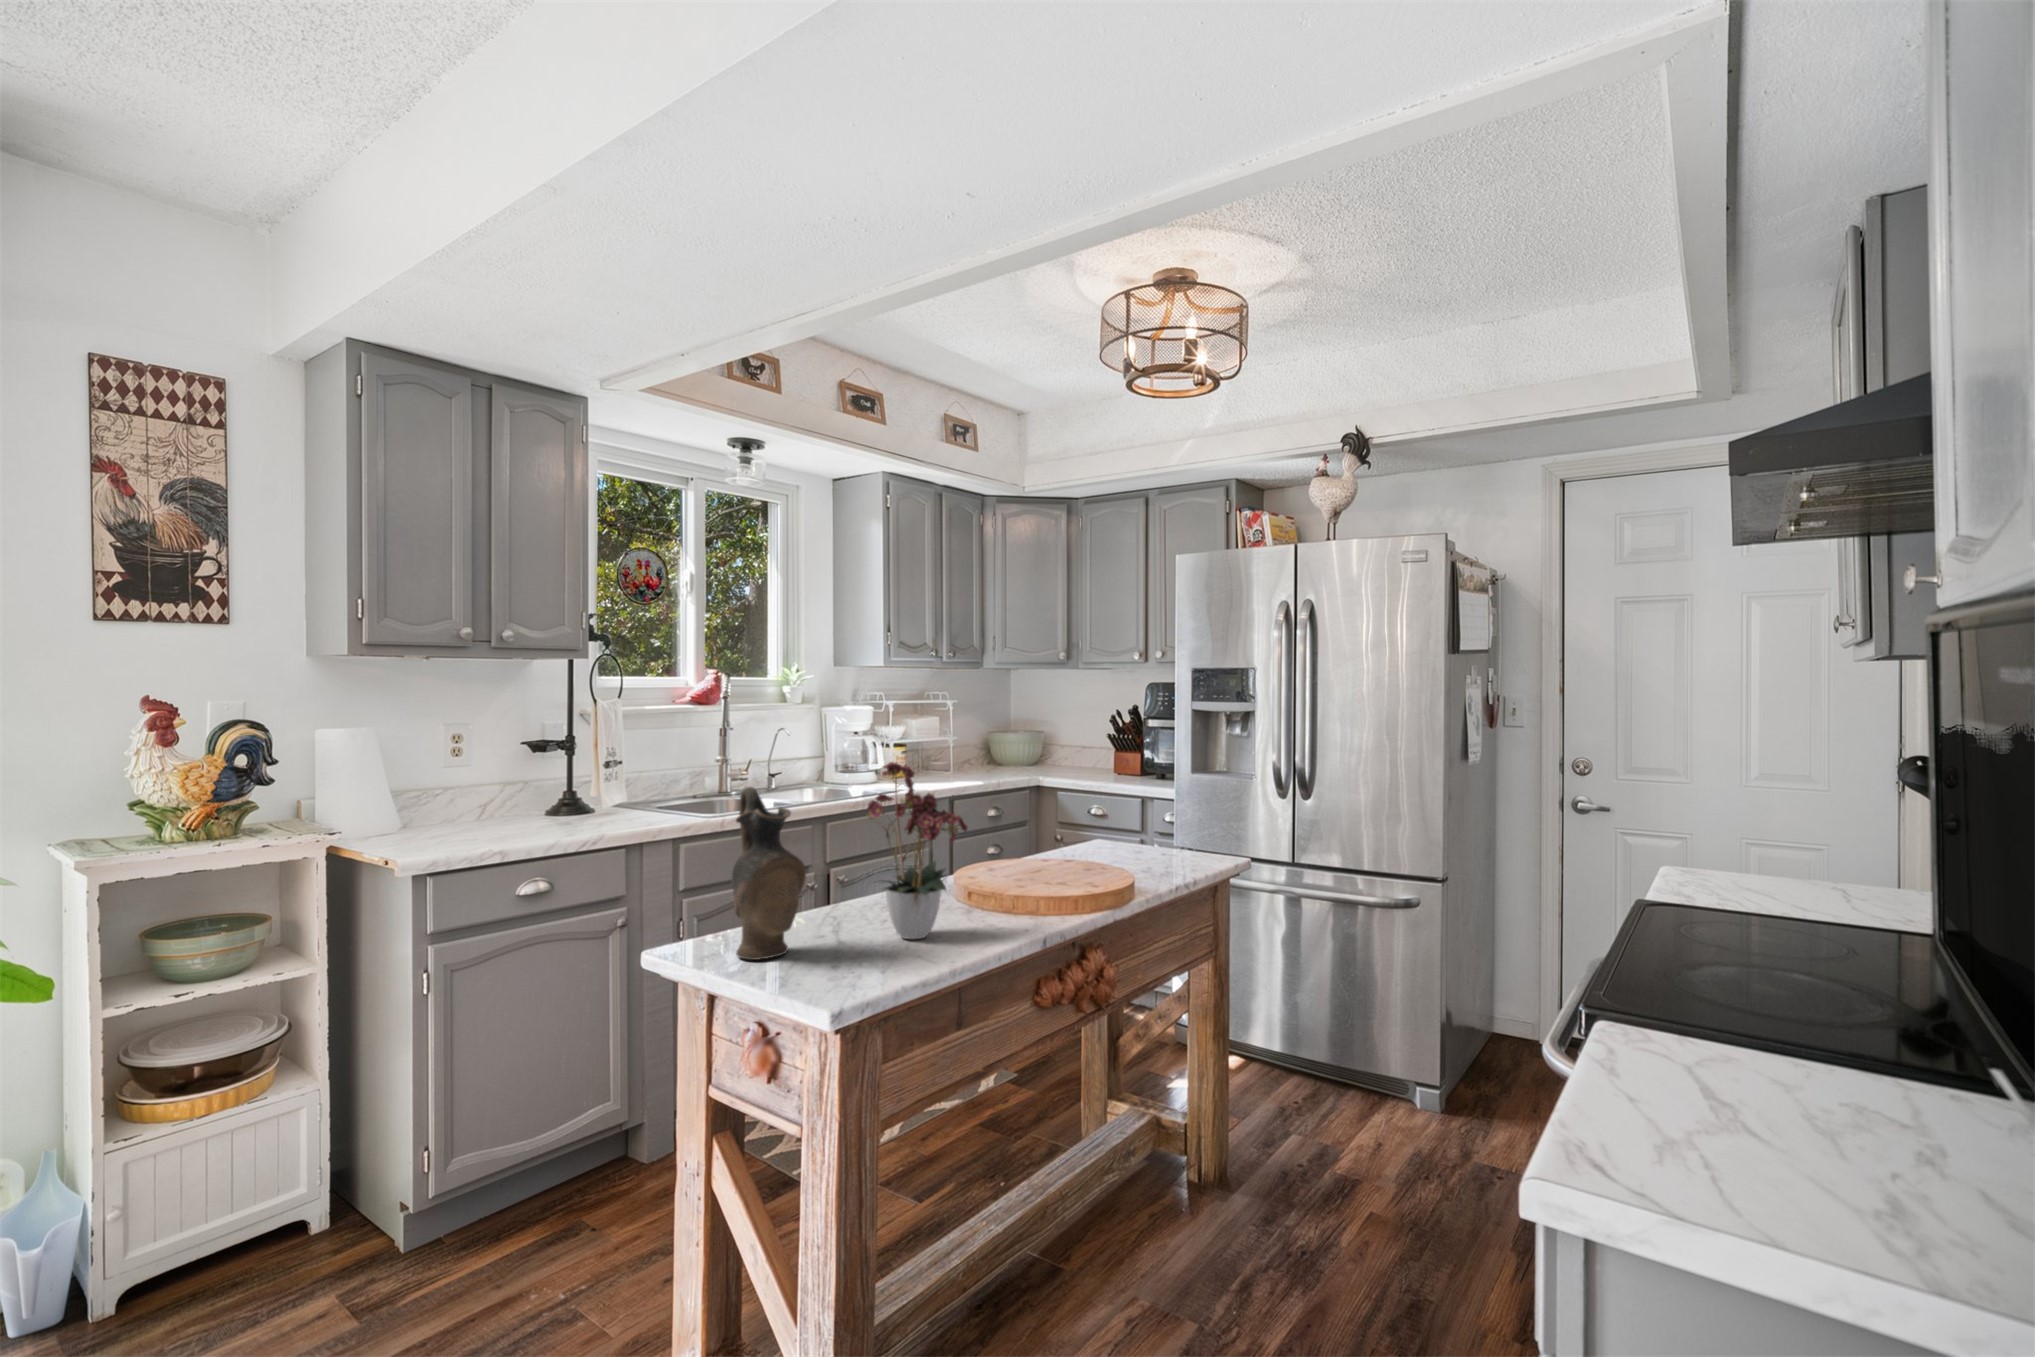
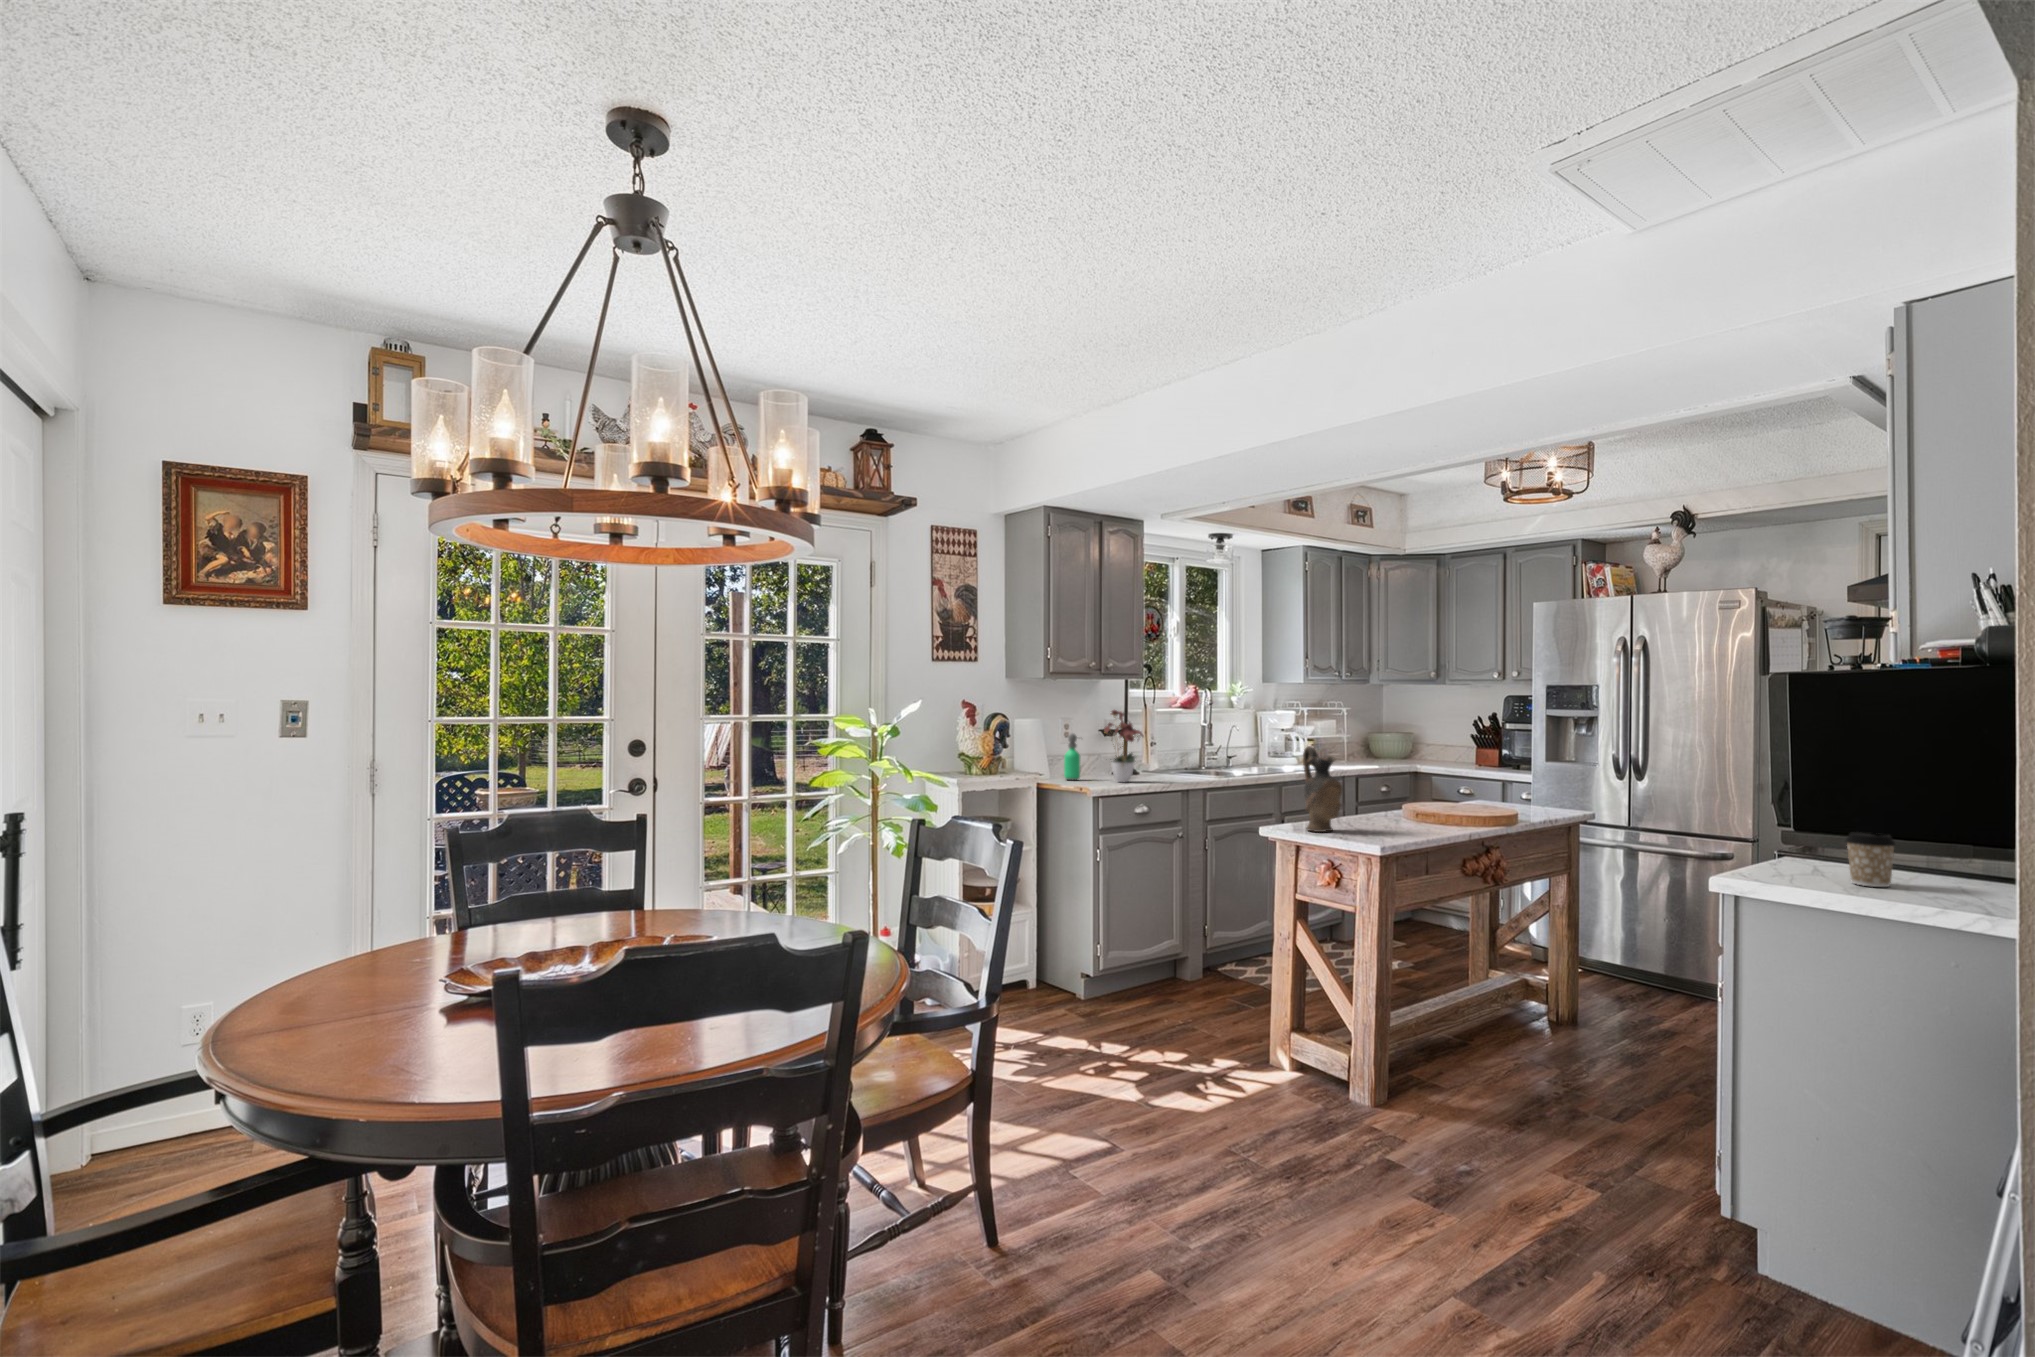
soap dispenser: none [409,754,442,838] -> present [1064,733,1080,780]
flower arrangement: present [867,762,968,939] -> present [1104,710,1143,782]
coffee cup: none [1776,1018,1898,1168] -> present [1846,832,1895,887]

